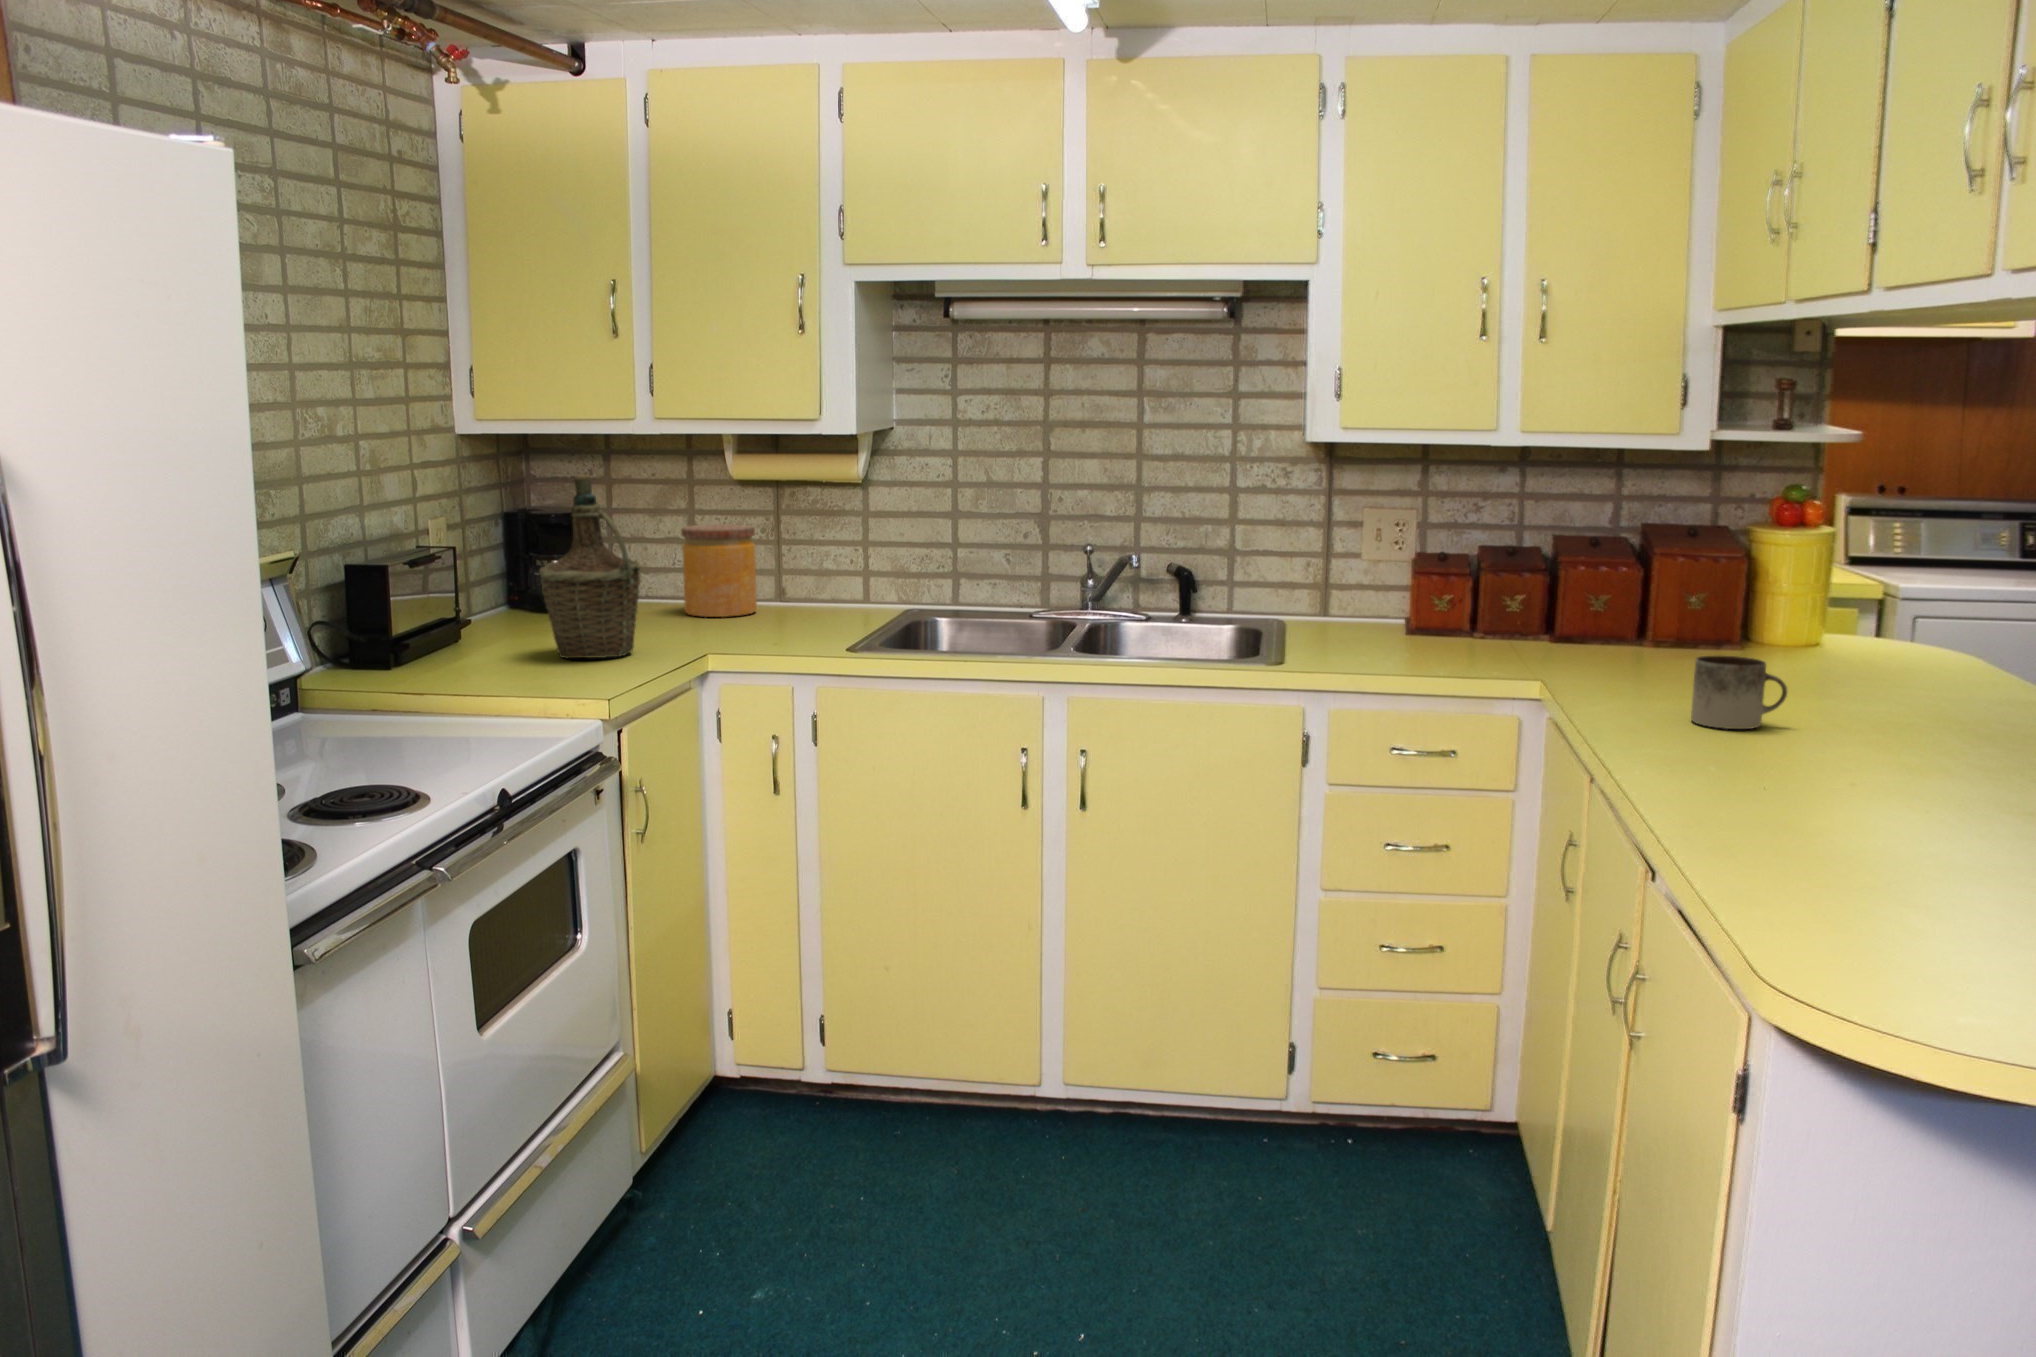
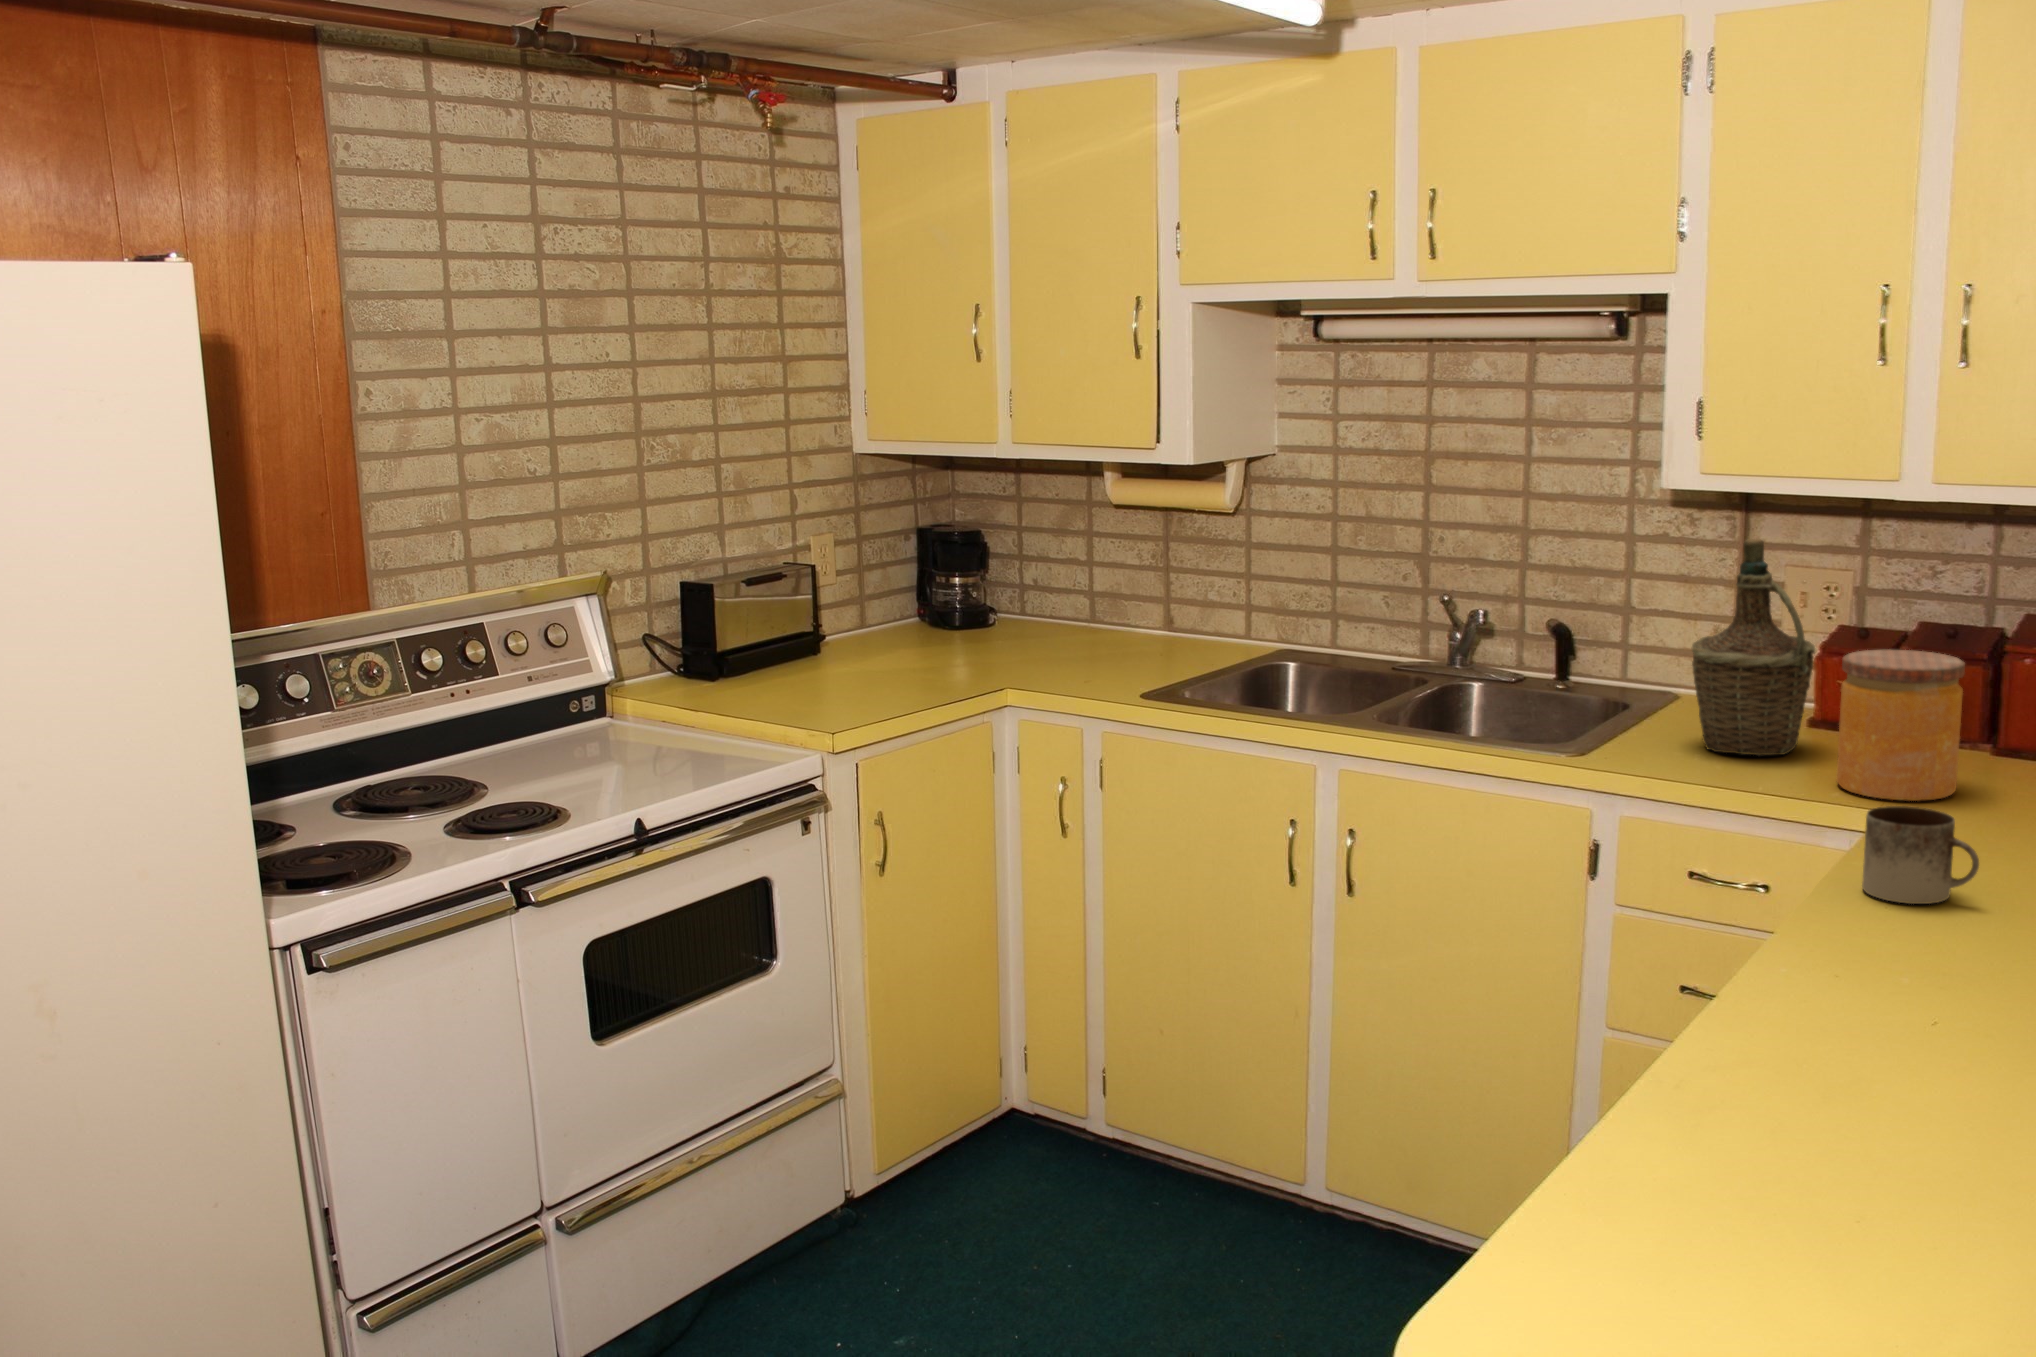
bottle: present [540,475,640,658] -> present [1692,539,1815,756]
jar: present [681,524,757,617] -> present [1837,650,1965,801]

